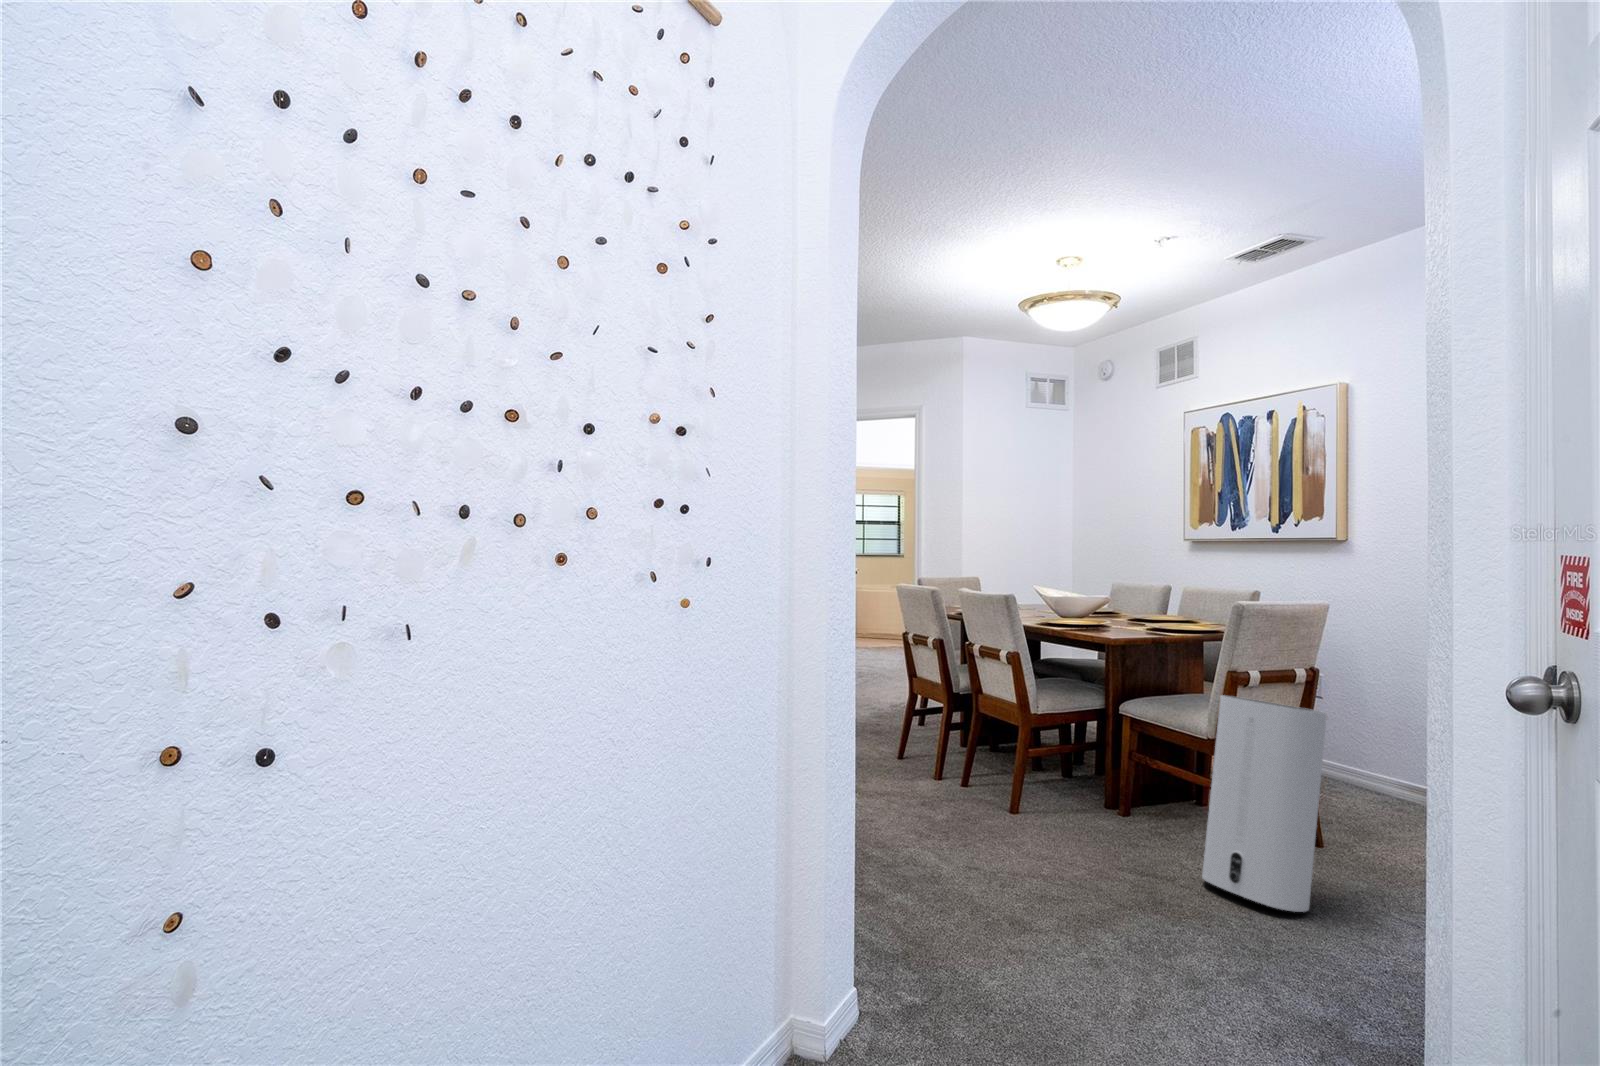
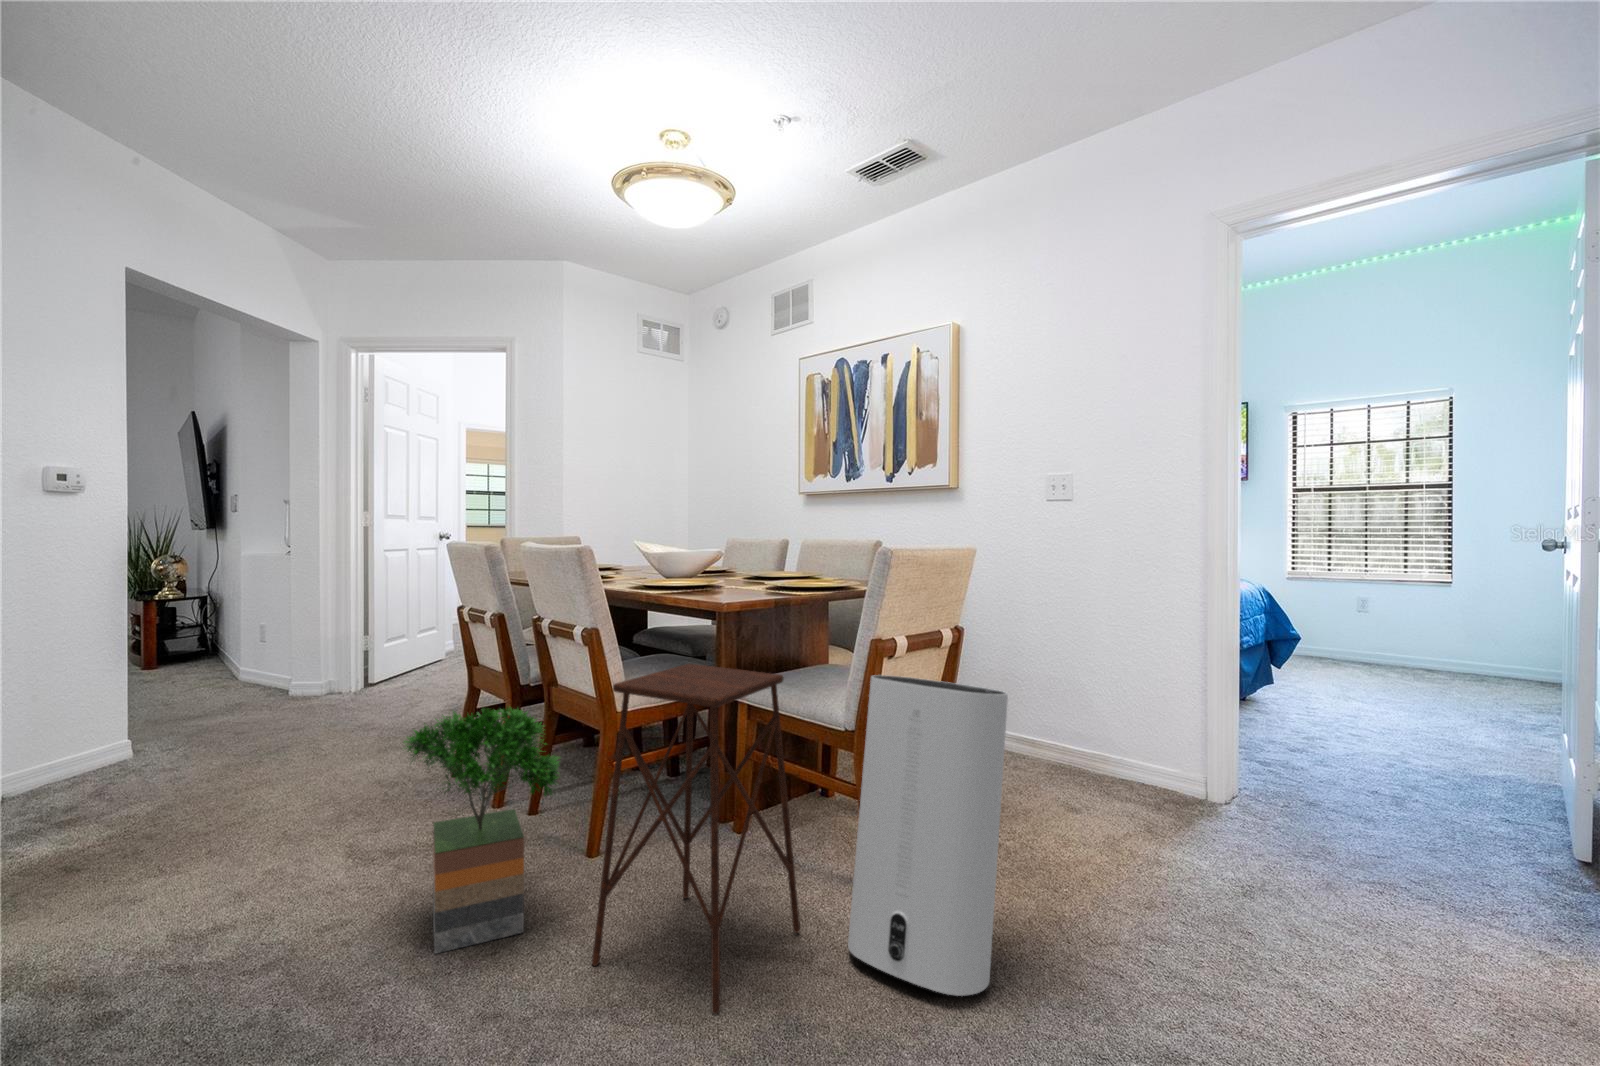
side table: none [1026,679,1168,889] -> present [592,664,800,1014]
potted tree: none [908,696,1004,838] -> present [404,707,559,954]

